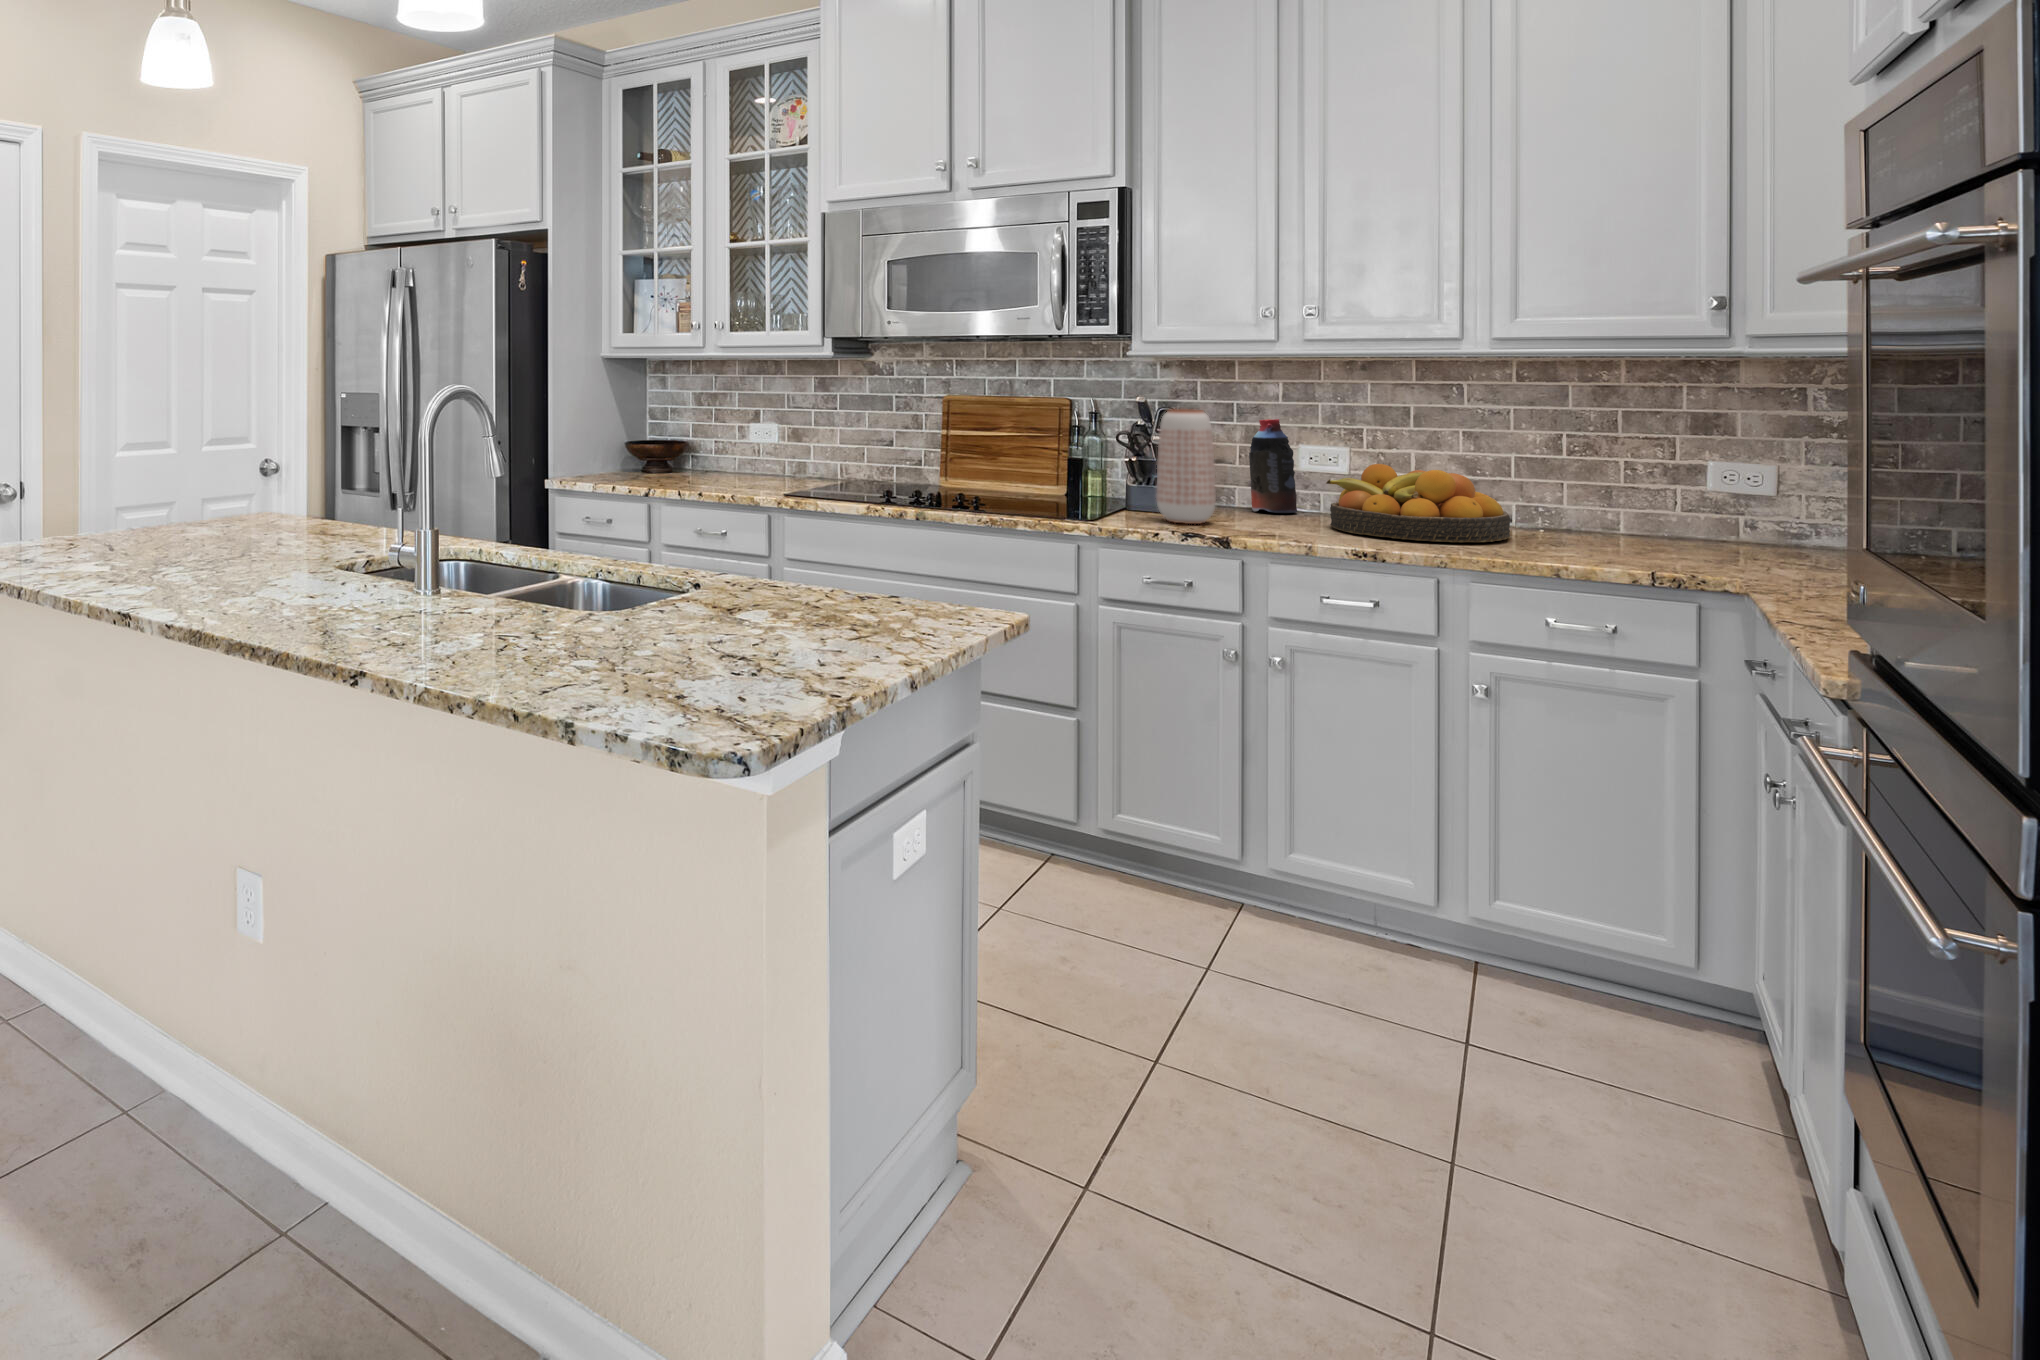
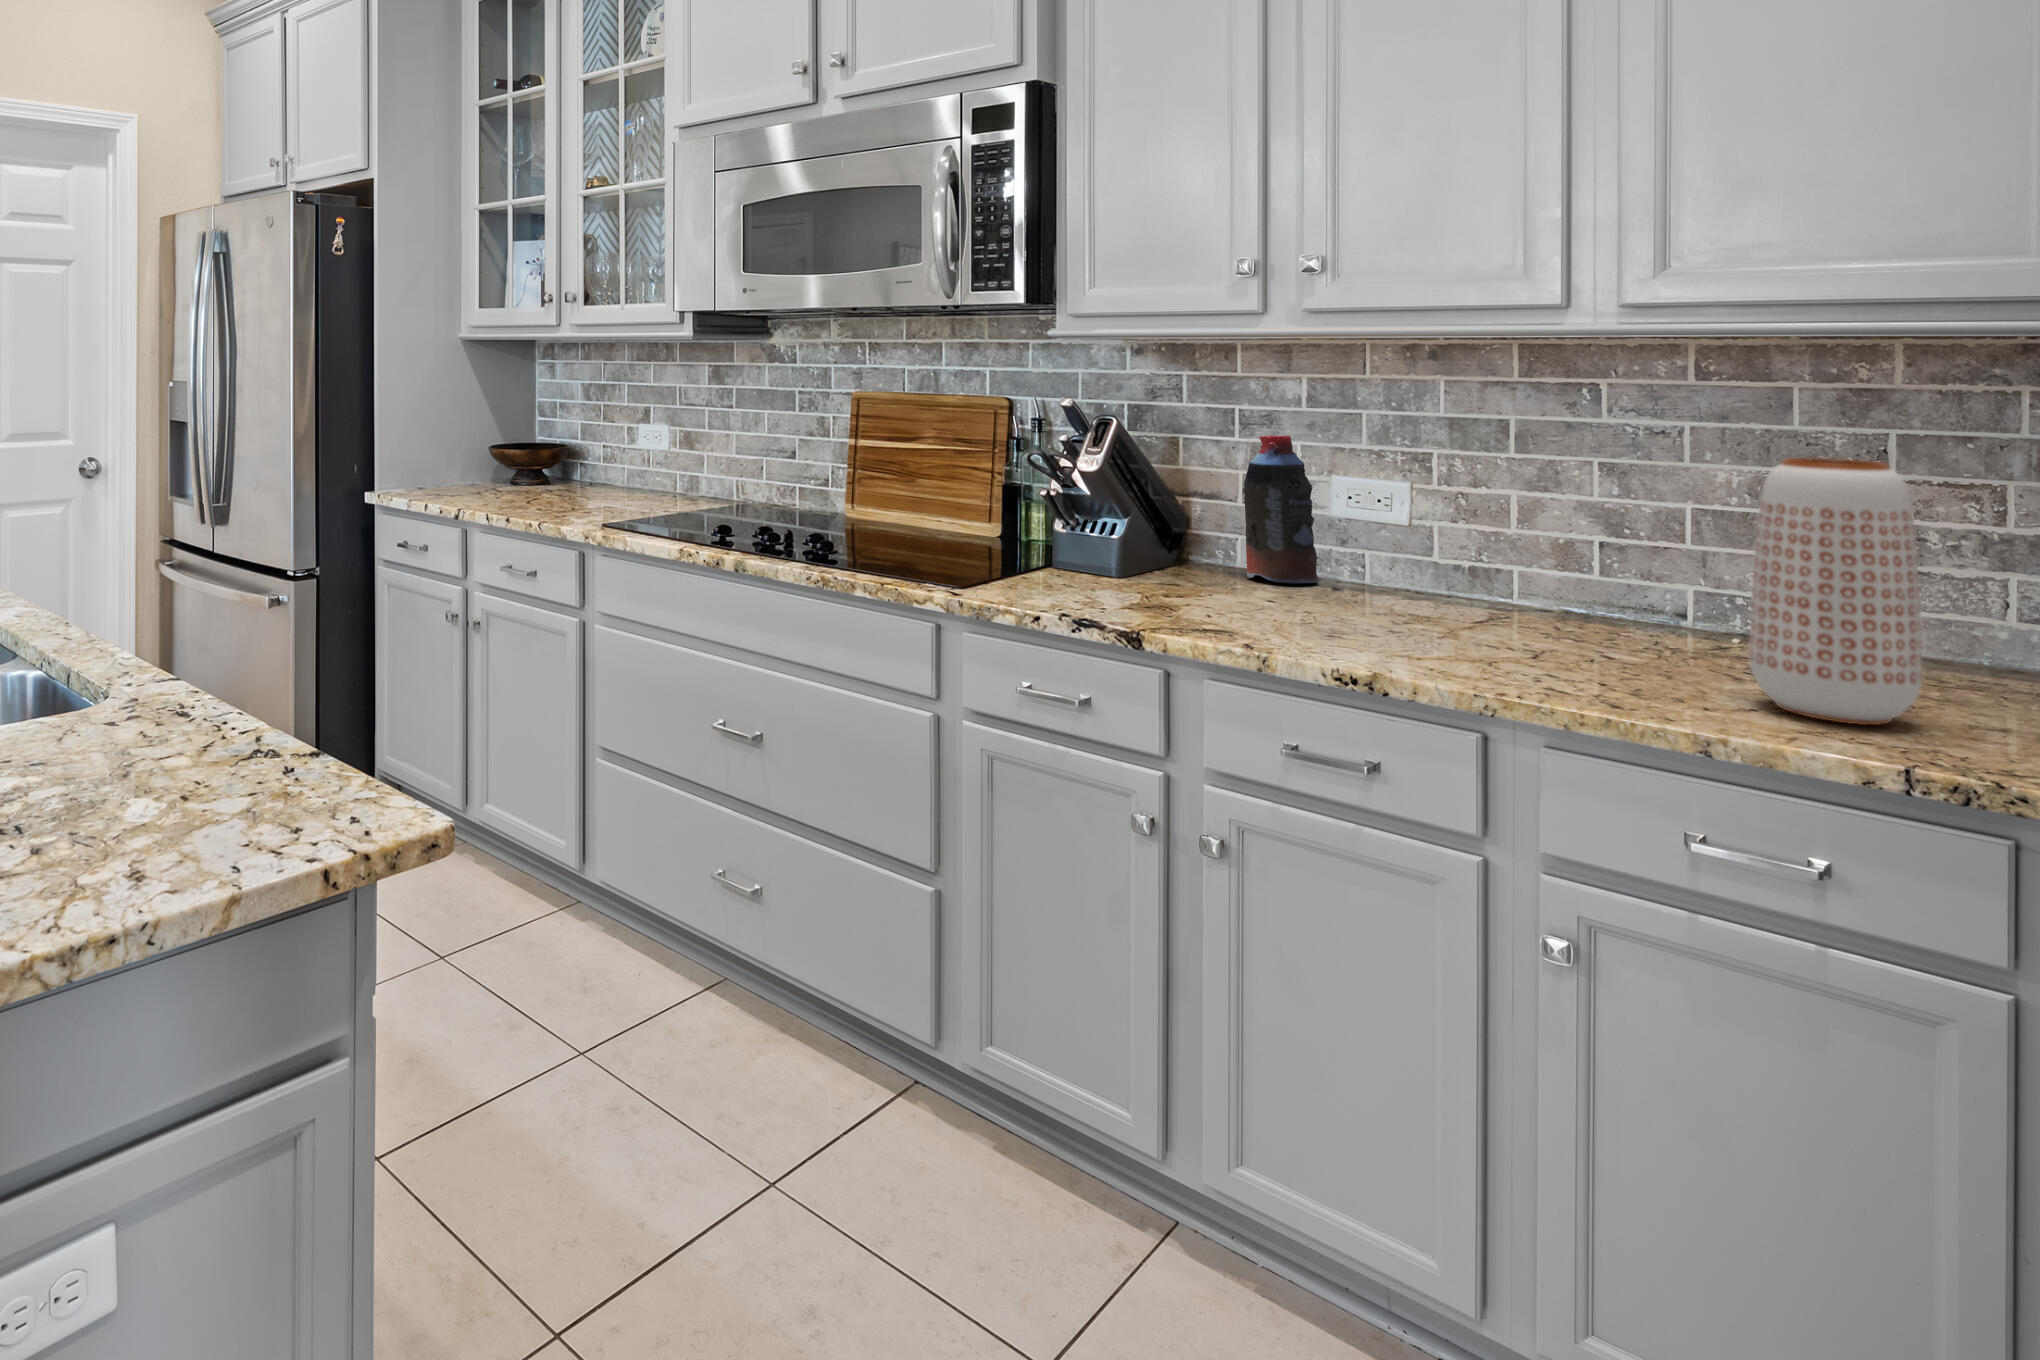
vase: present [1156,409,1216,524] -> present [1749,458,1922,725]
fruit bowl: present [1326,464,1510,542] -> none [1335,515,1657,665]

